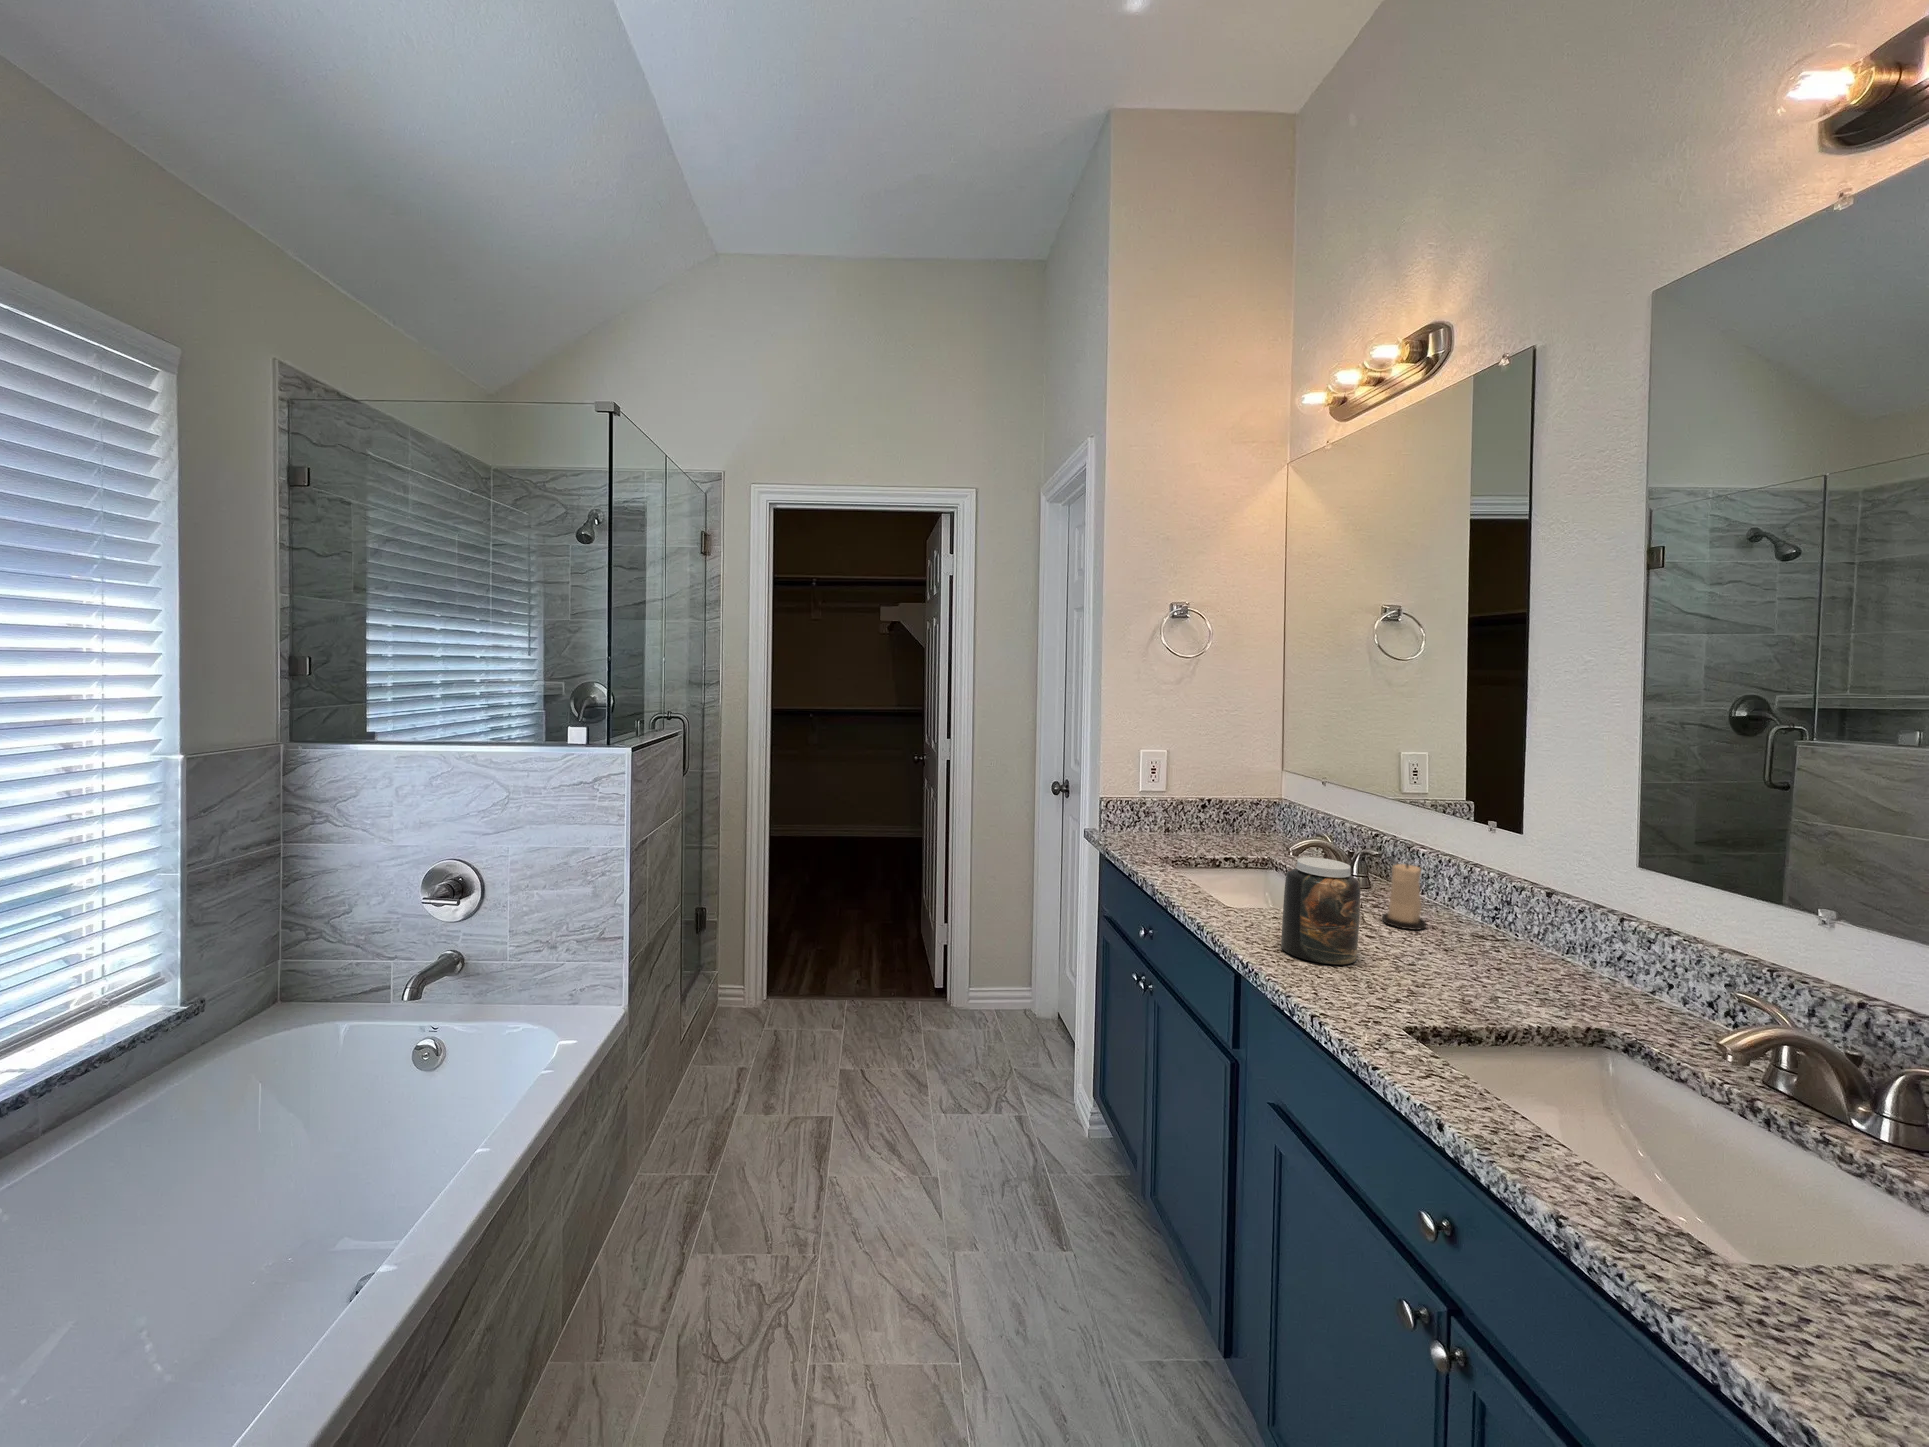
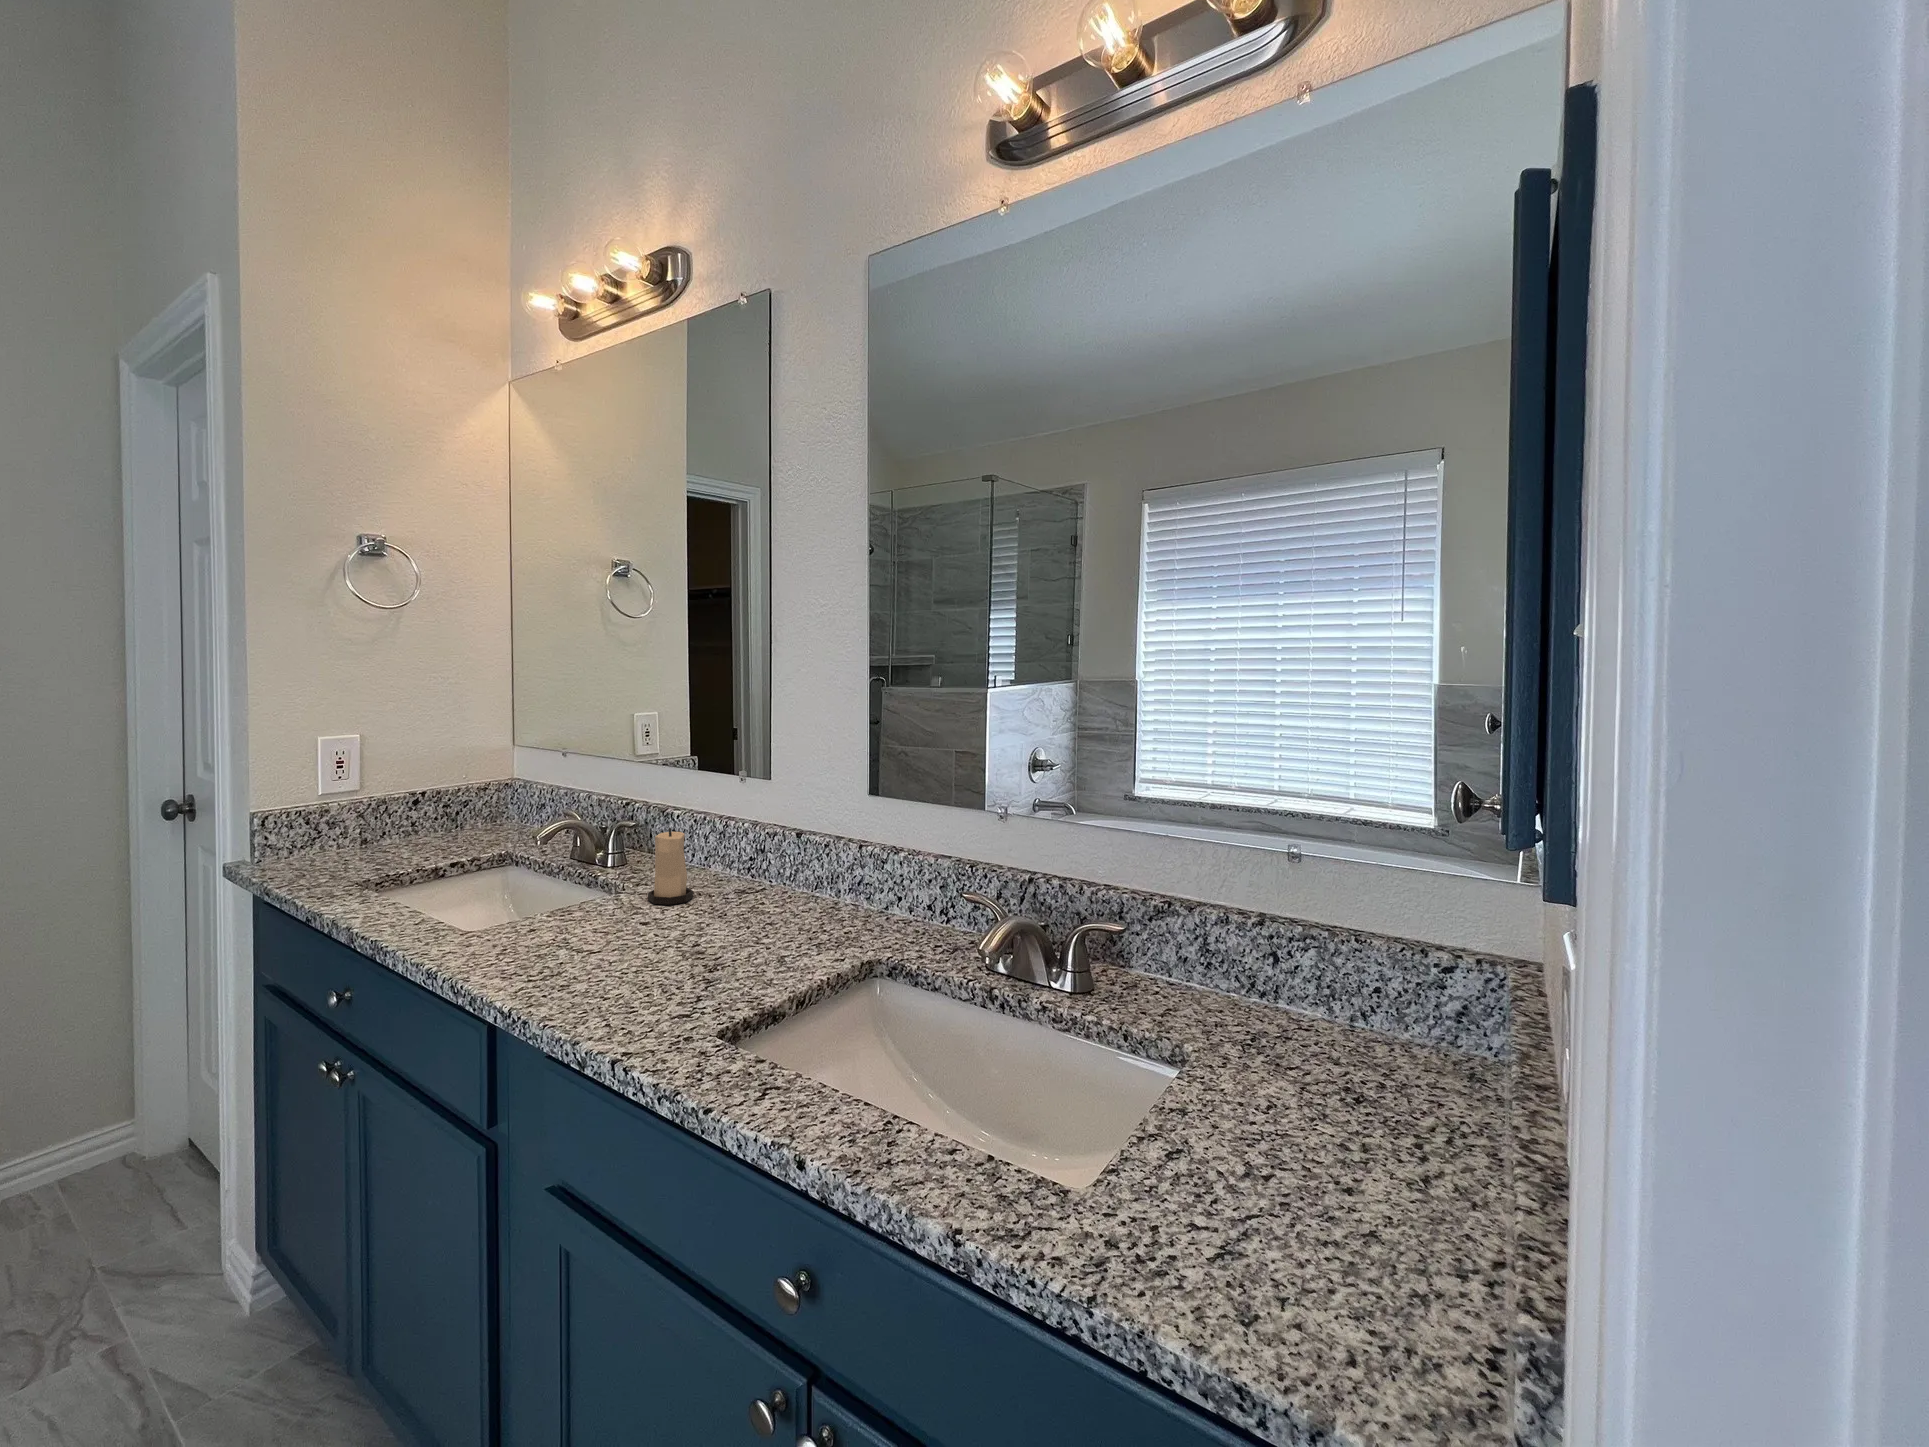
jar: present [1281,857,1361,964] -> none [548,847,639,981]

